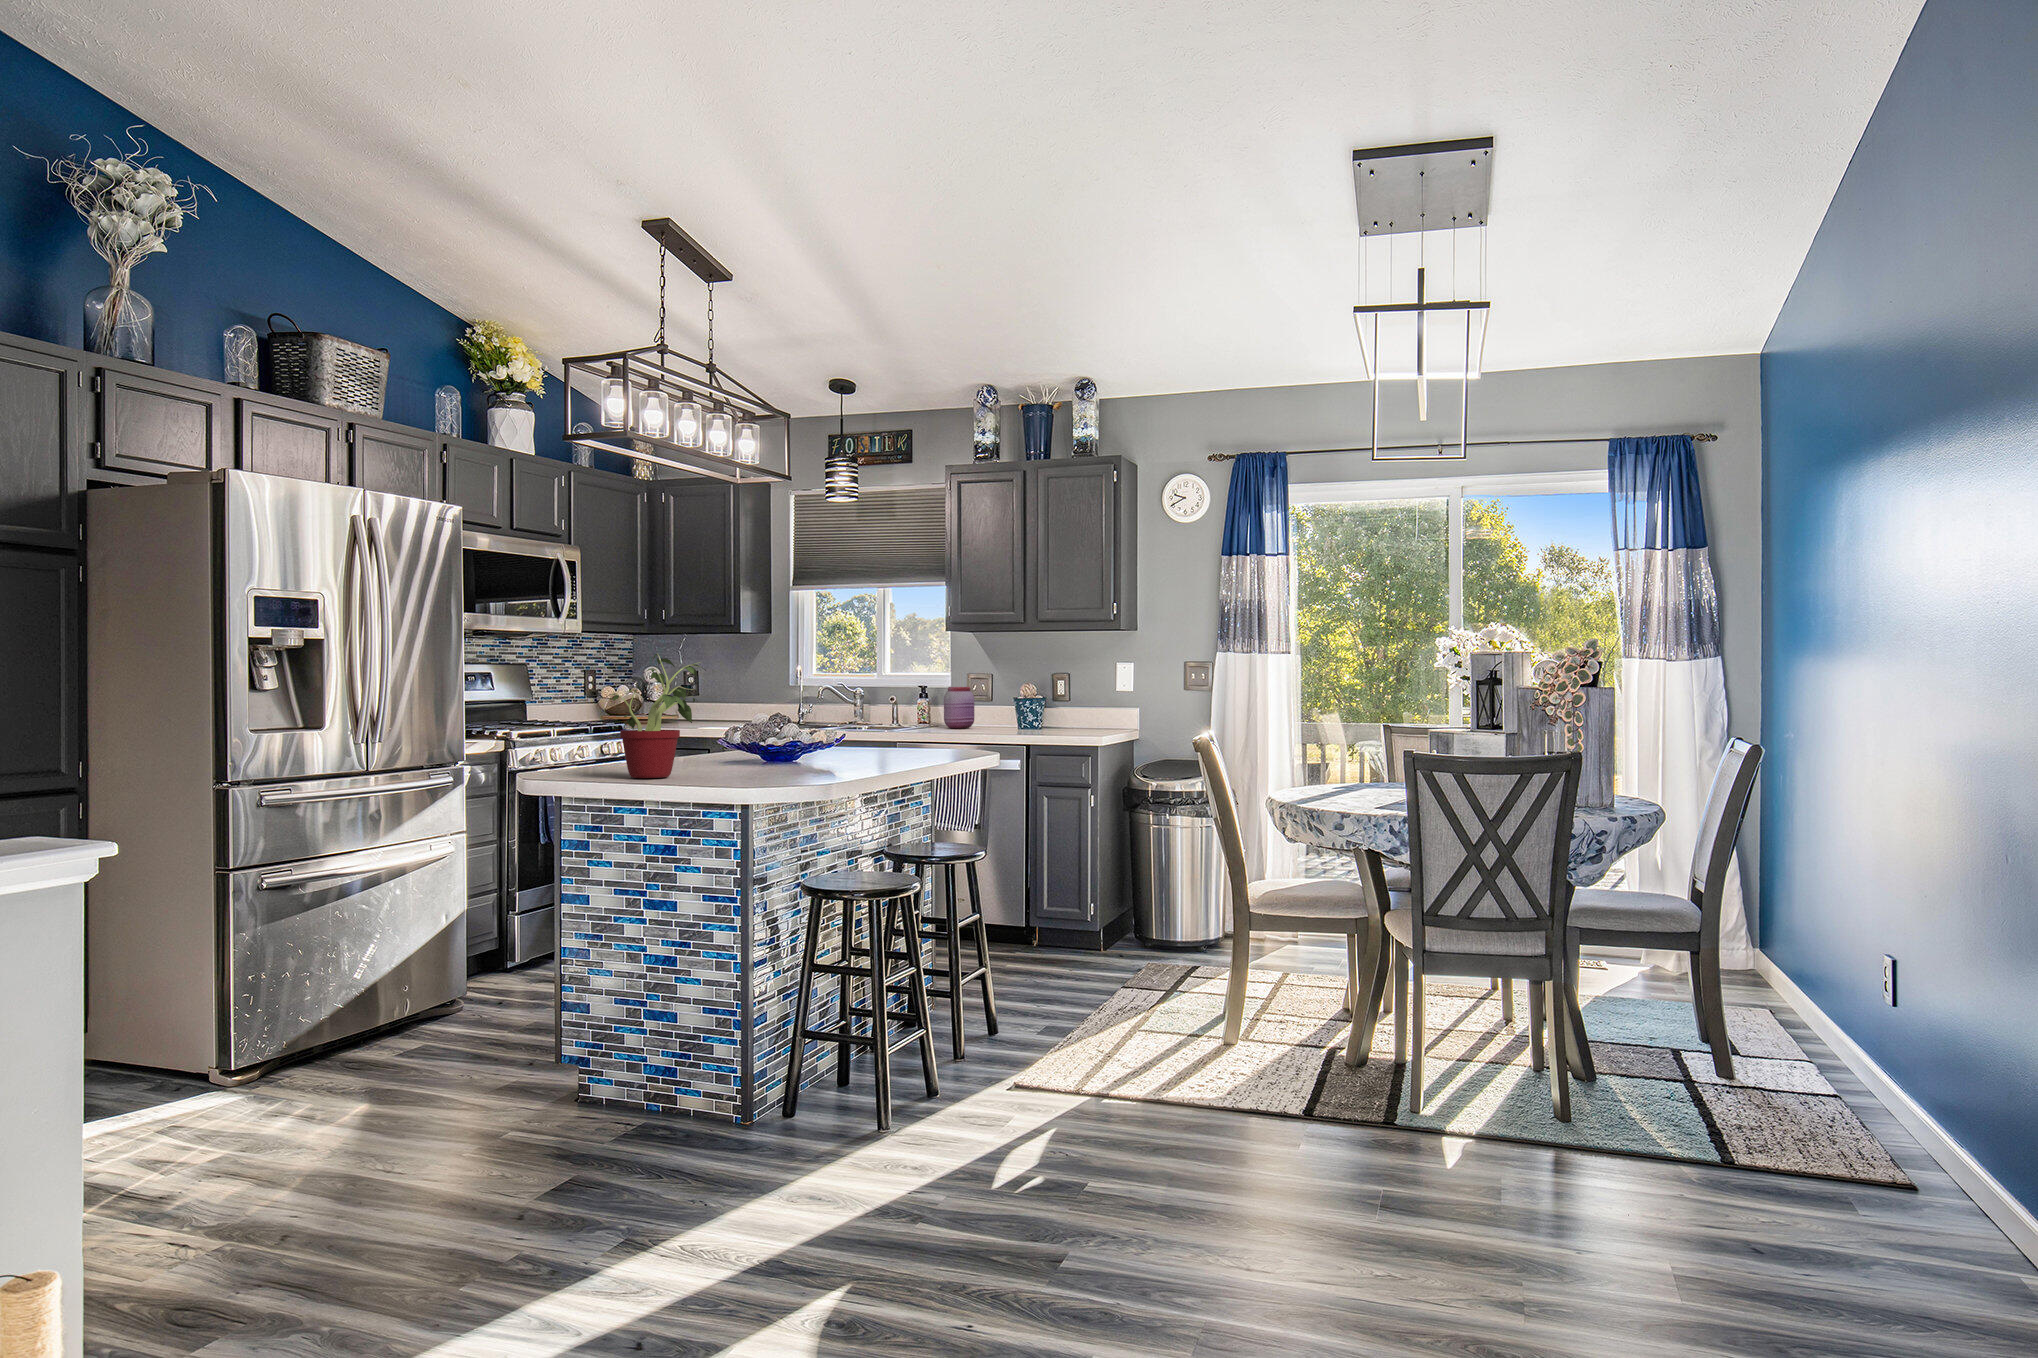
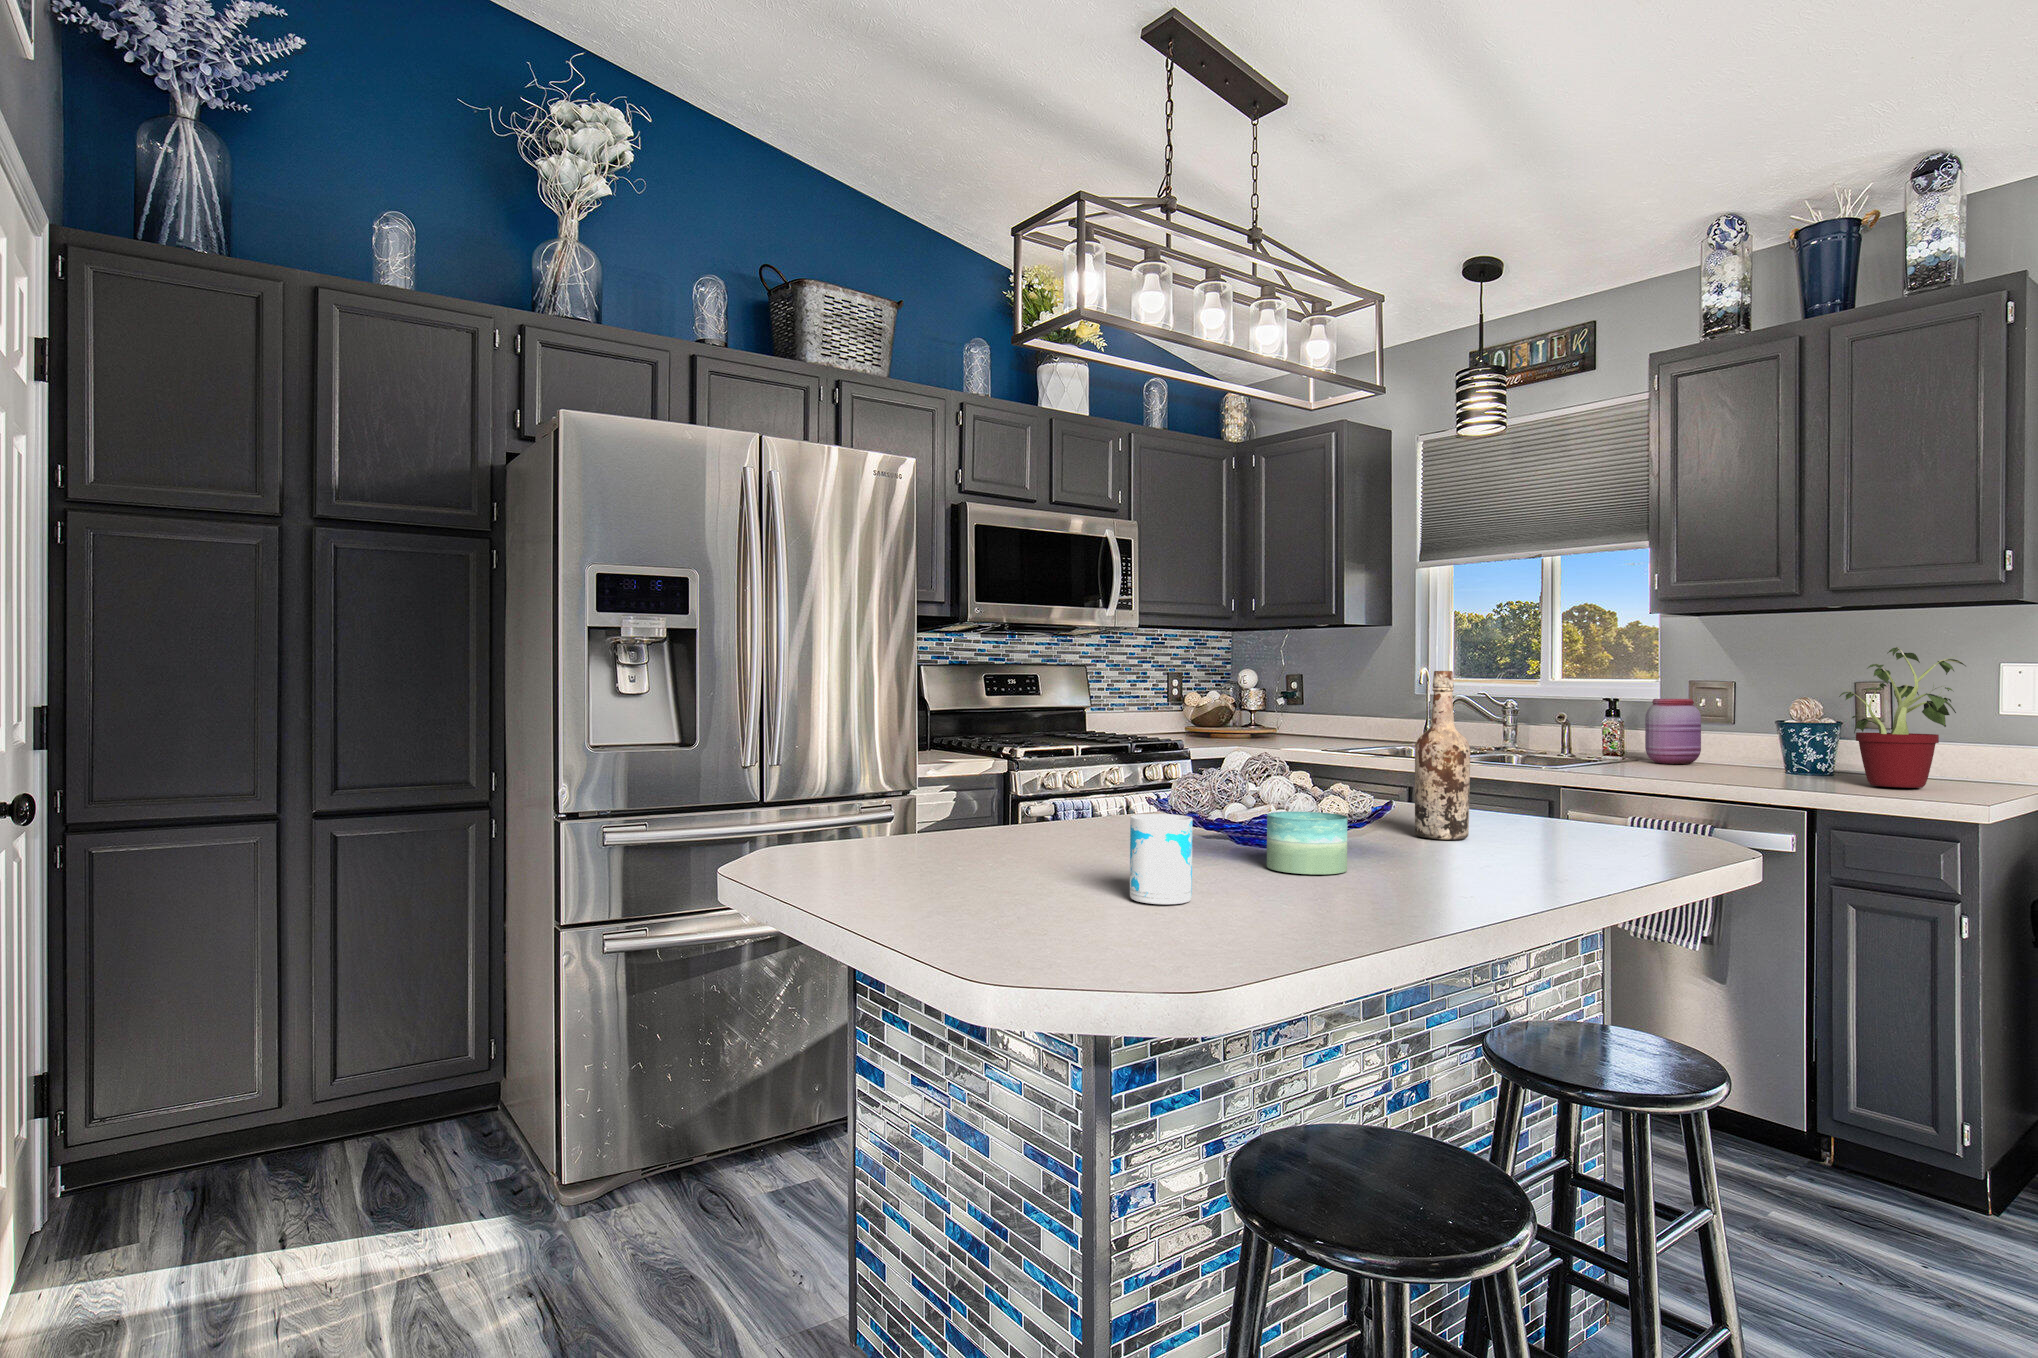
potted plant: present [608,654,706,778] -> present [1839,647,1966,788]
wine bottle: none [843,670,871,759] -> present [1415,671,1470,840]
mug: none [744,739,774,779] -> present [1130,814,1192,904]
candle: none [788,742,827,770] -> present [1267,812,1347,874]

